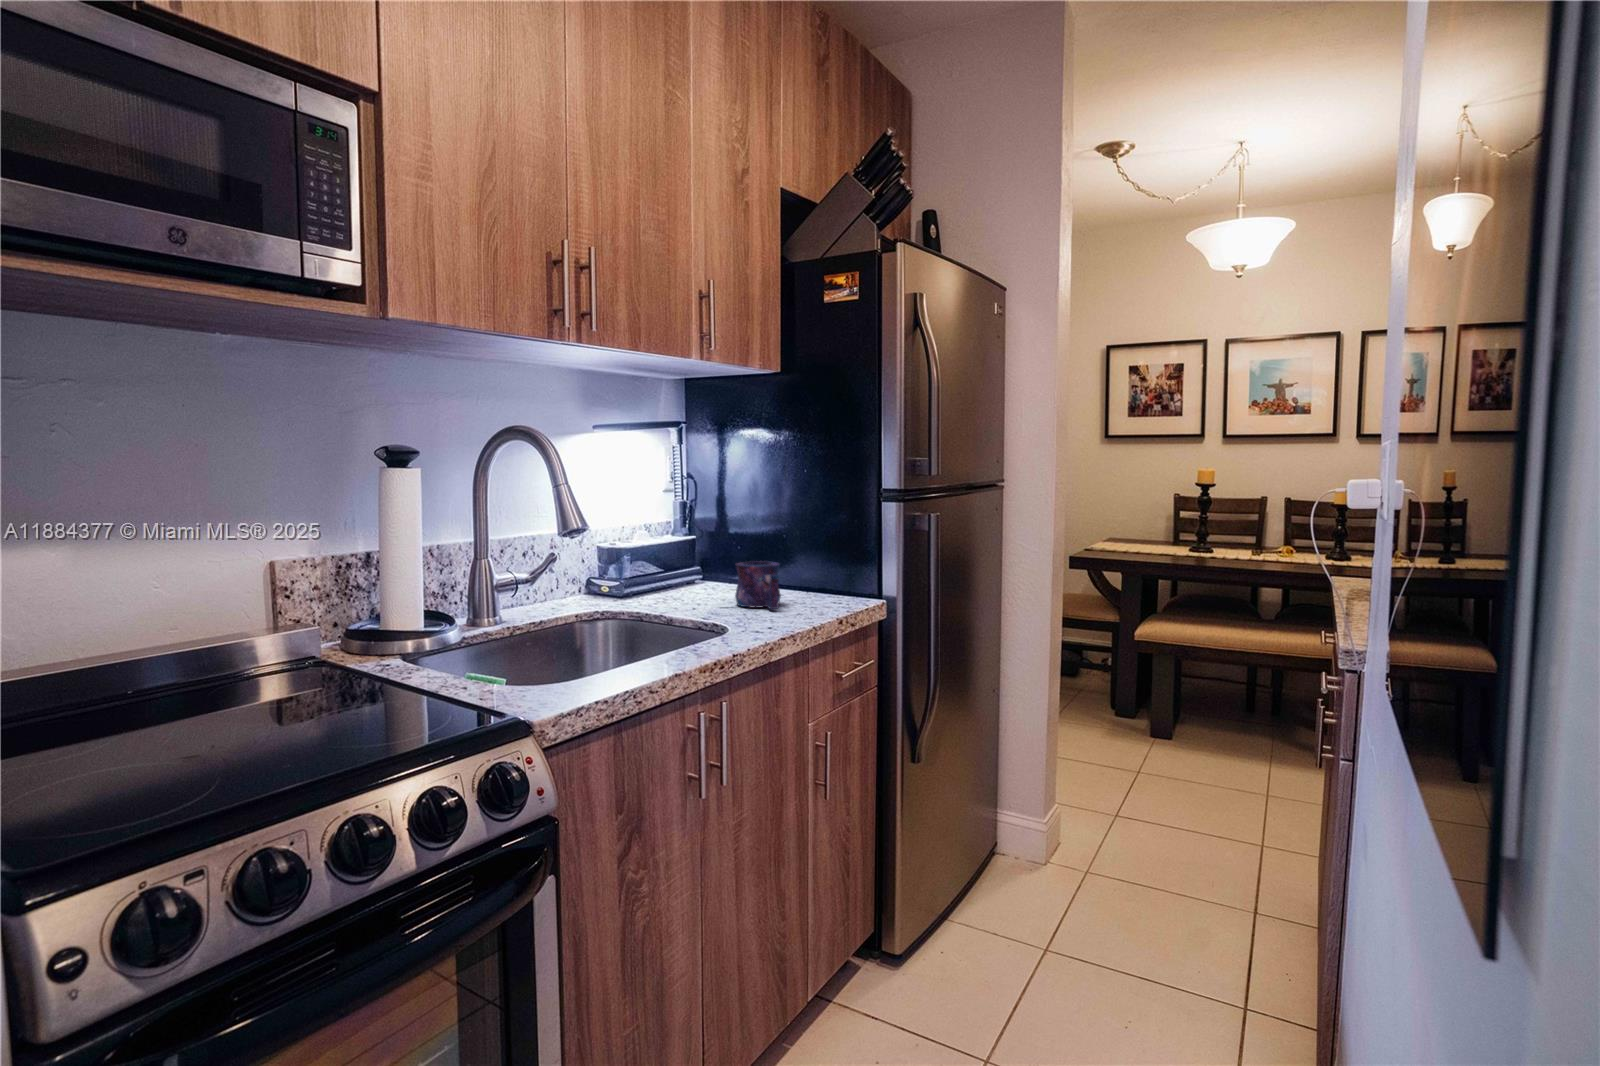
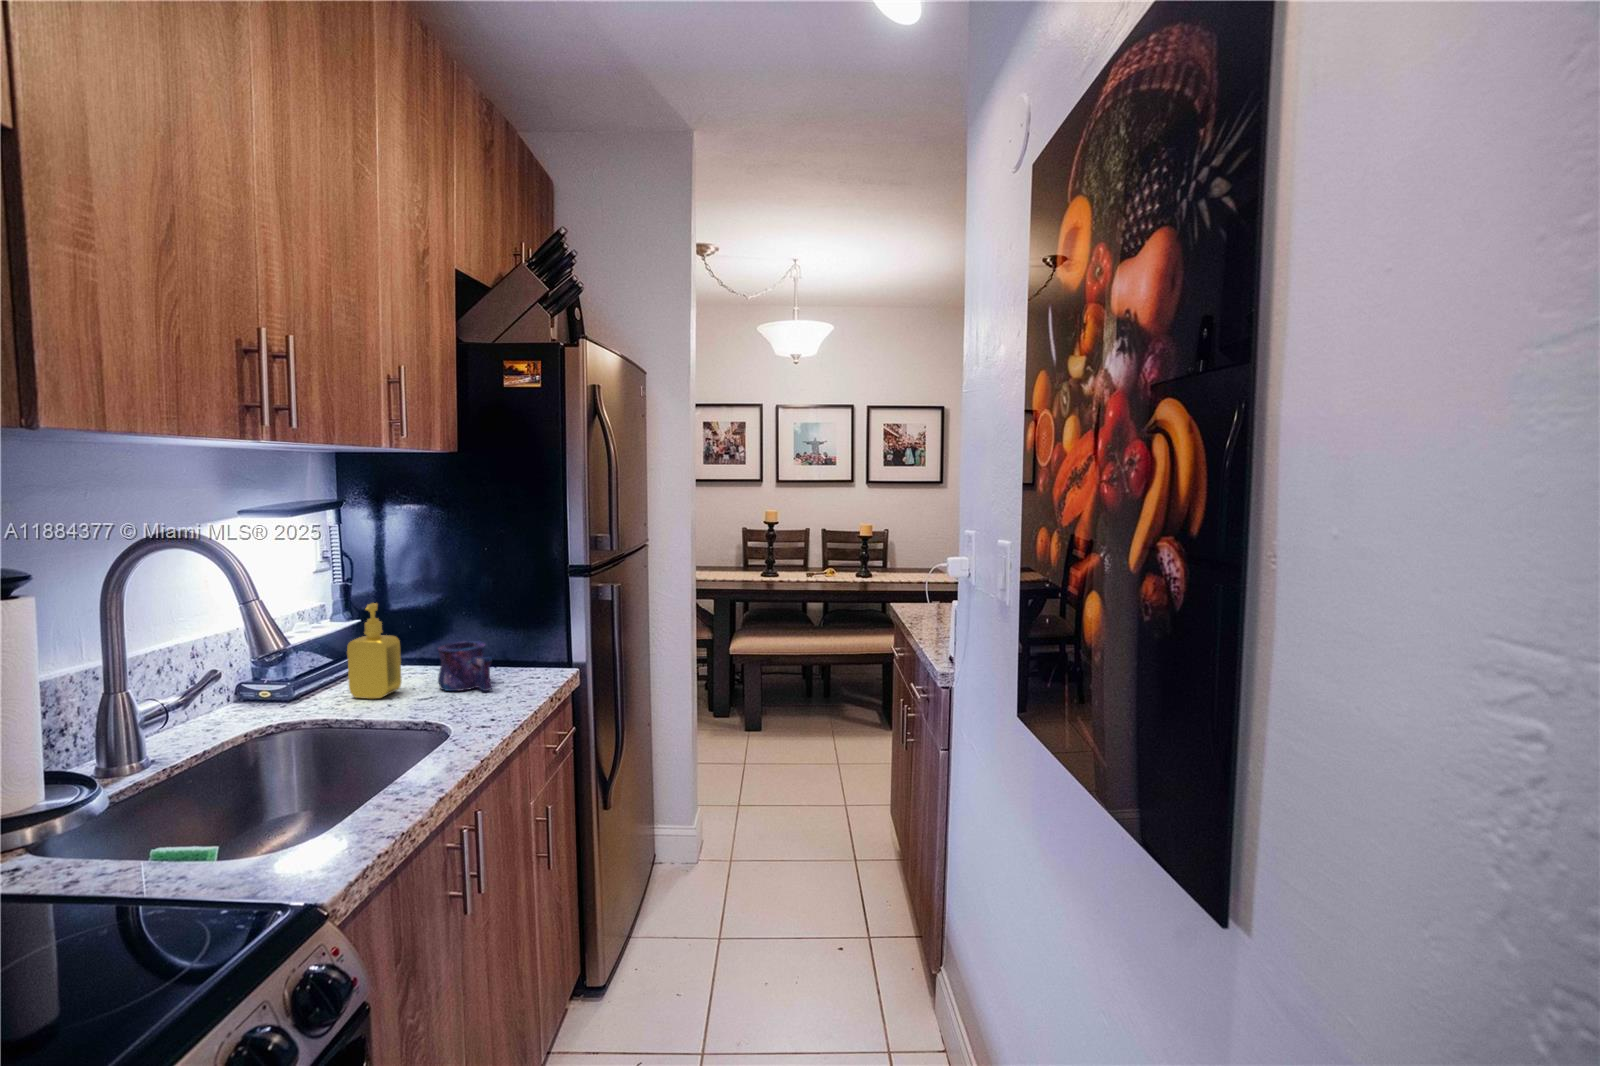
soap dispenser: none [662,514,705,605] -> present [347,603,402,699]

